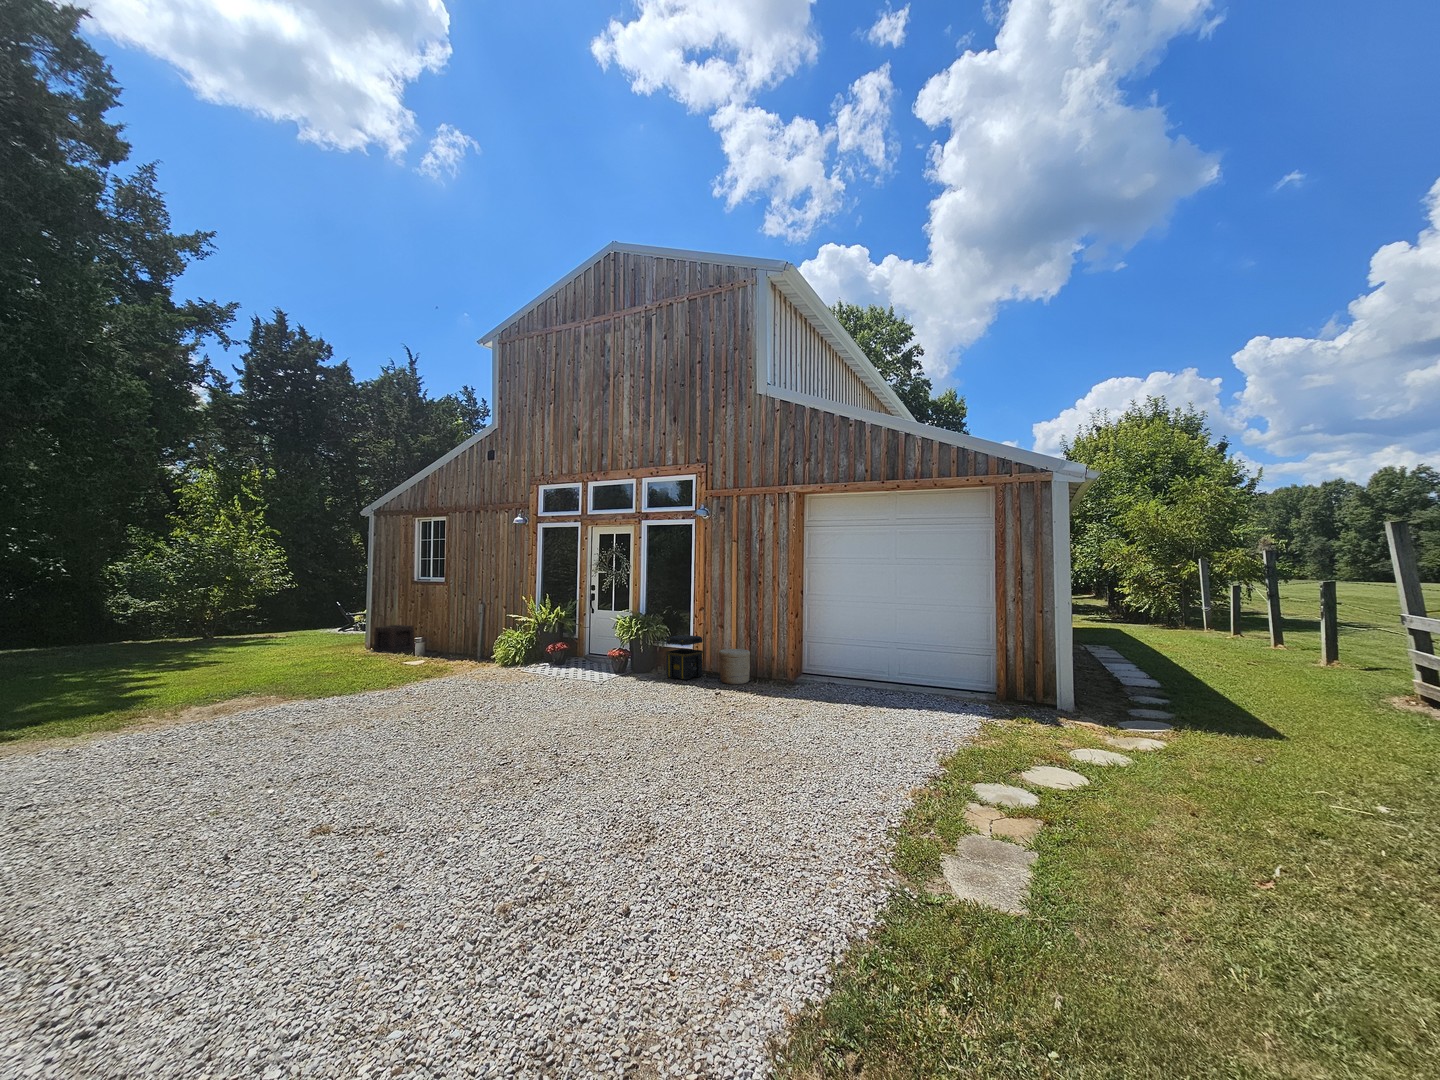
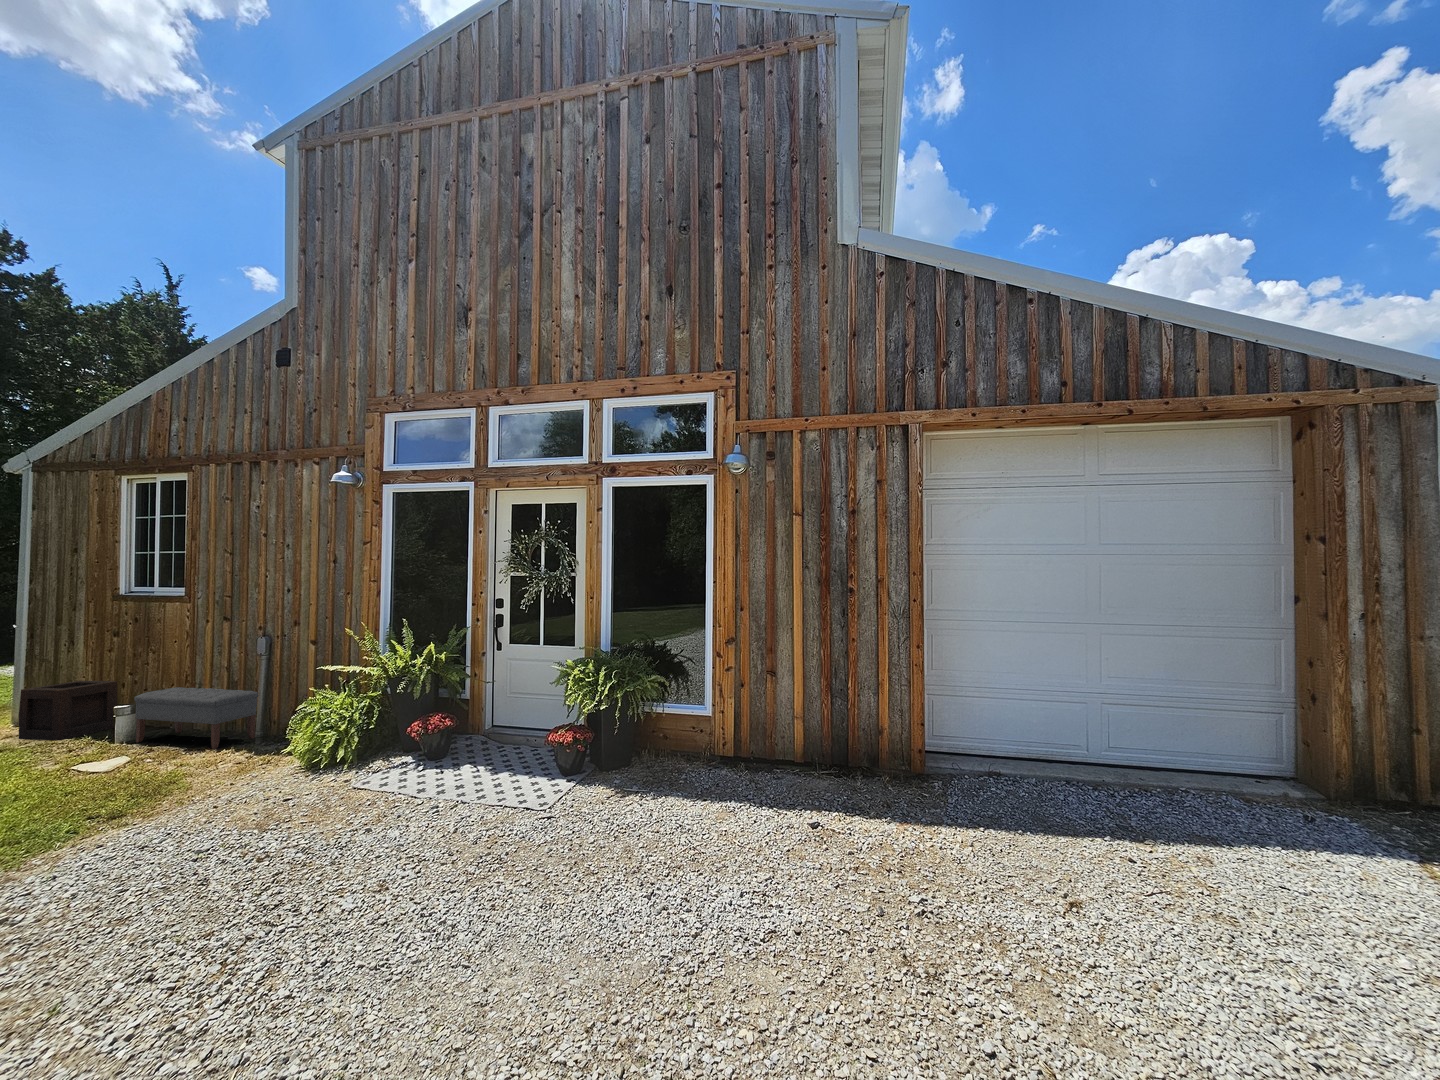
bench: none [425,629,480,659] -> present [134,687,258,749]
toolbox: present [666,635,703,680] -> none [667,691,735,785]
woven basket: present [719,649,750,684] -> none [777,716,839,790]

